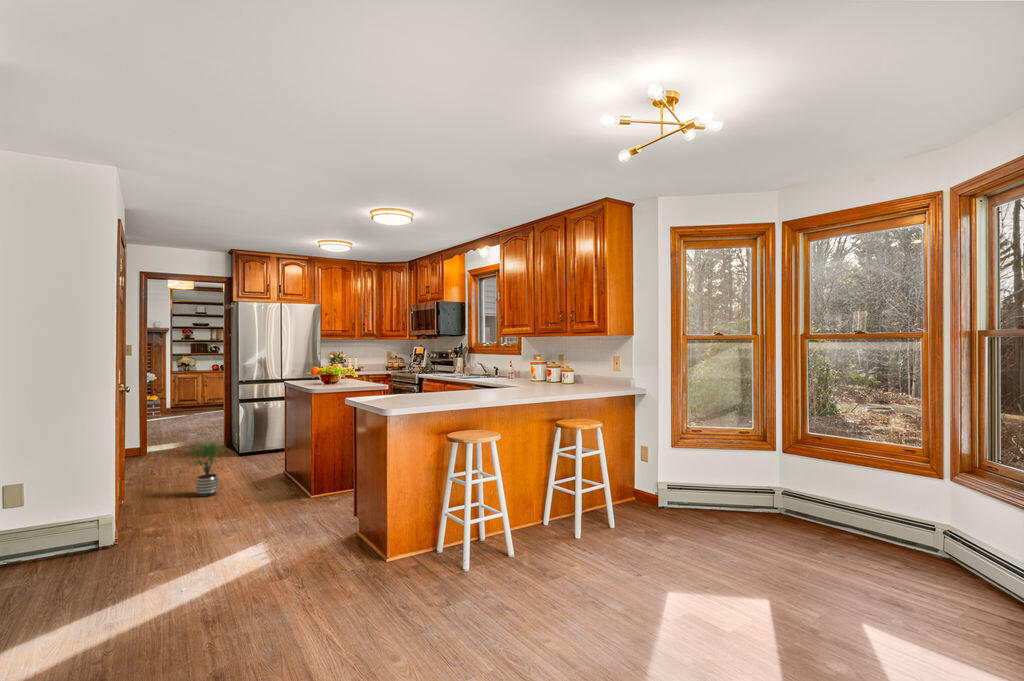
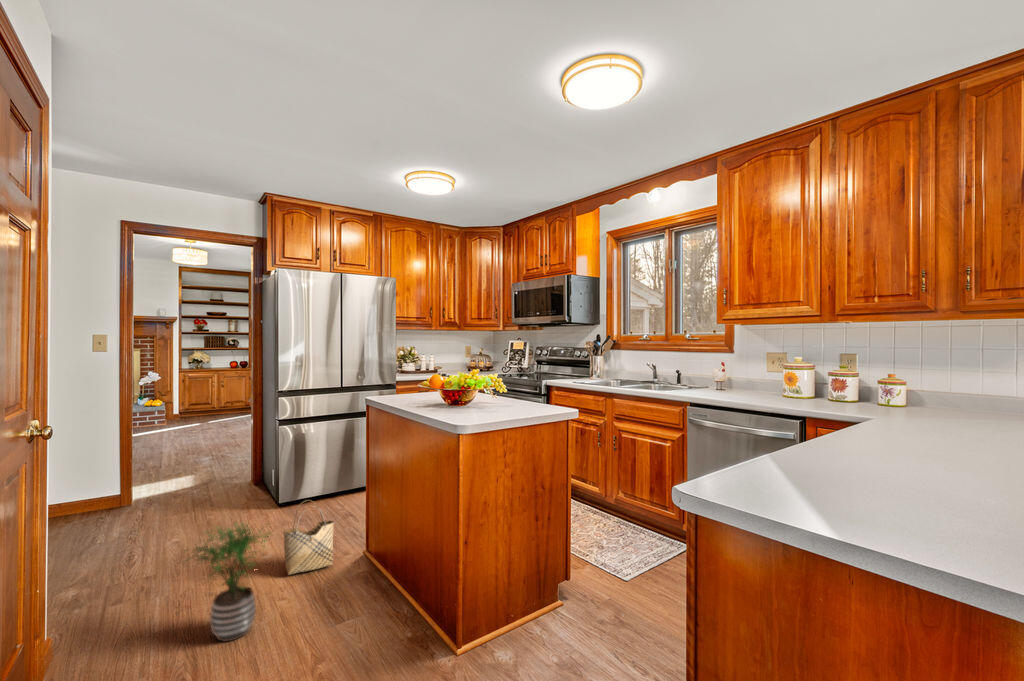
woven basket: none [236,440,266,479] -> present [283,500,334,575]

